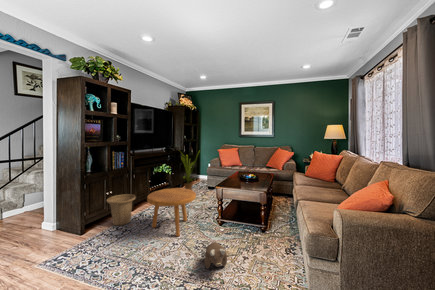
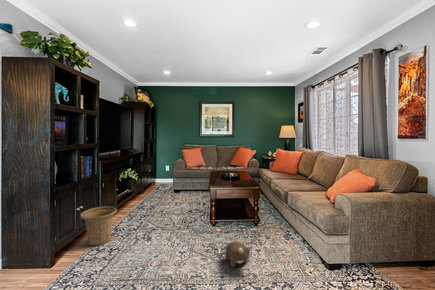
house plant: present [182,155,198,190] -> none [139,151,167,198]
footstool: present [147,188,196,236] -> none [139,193,192,244]

